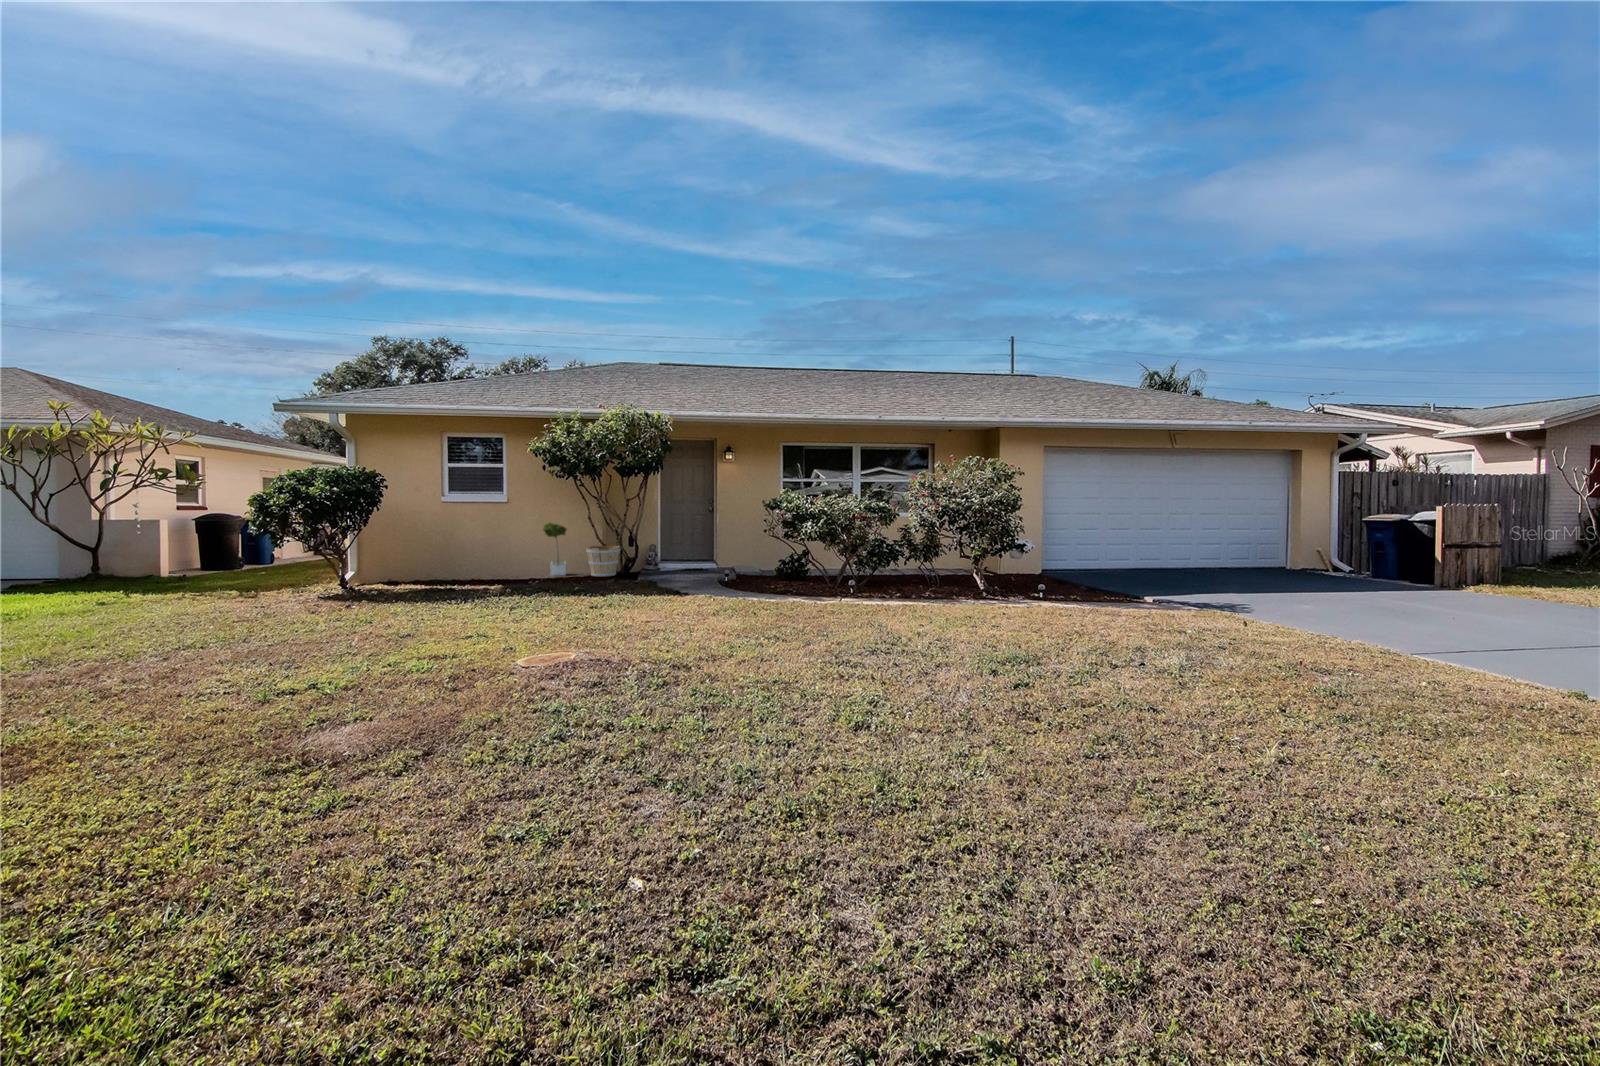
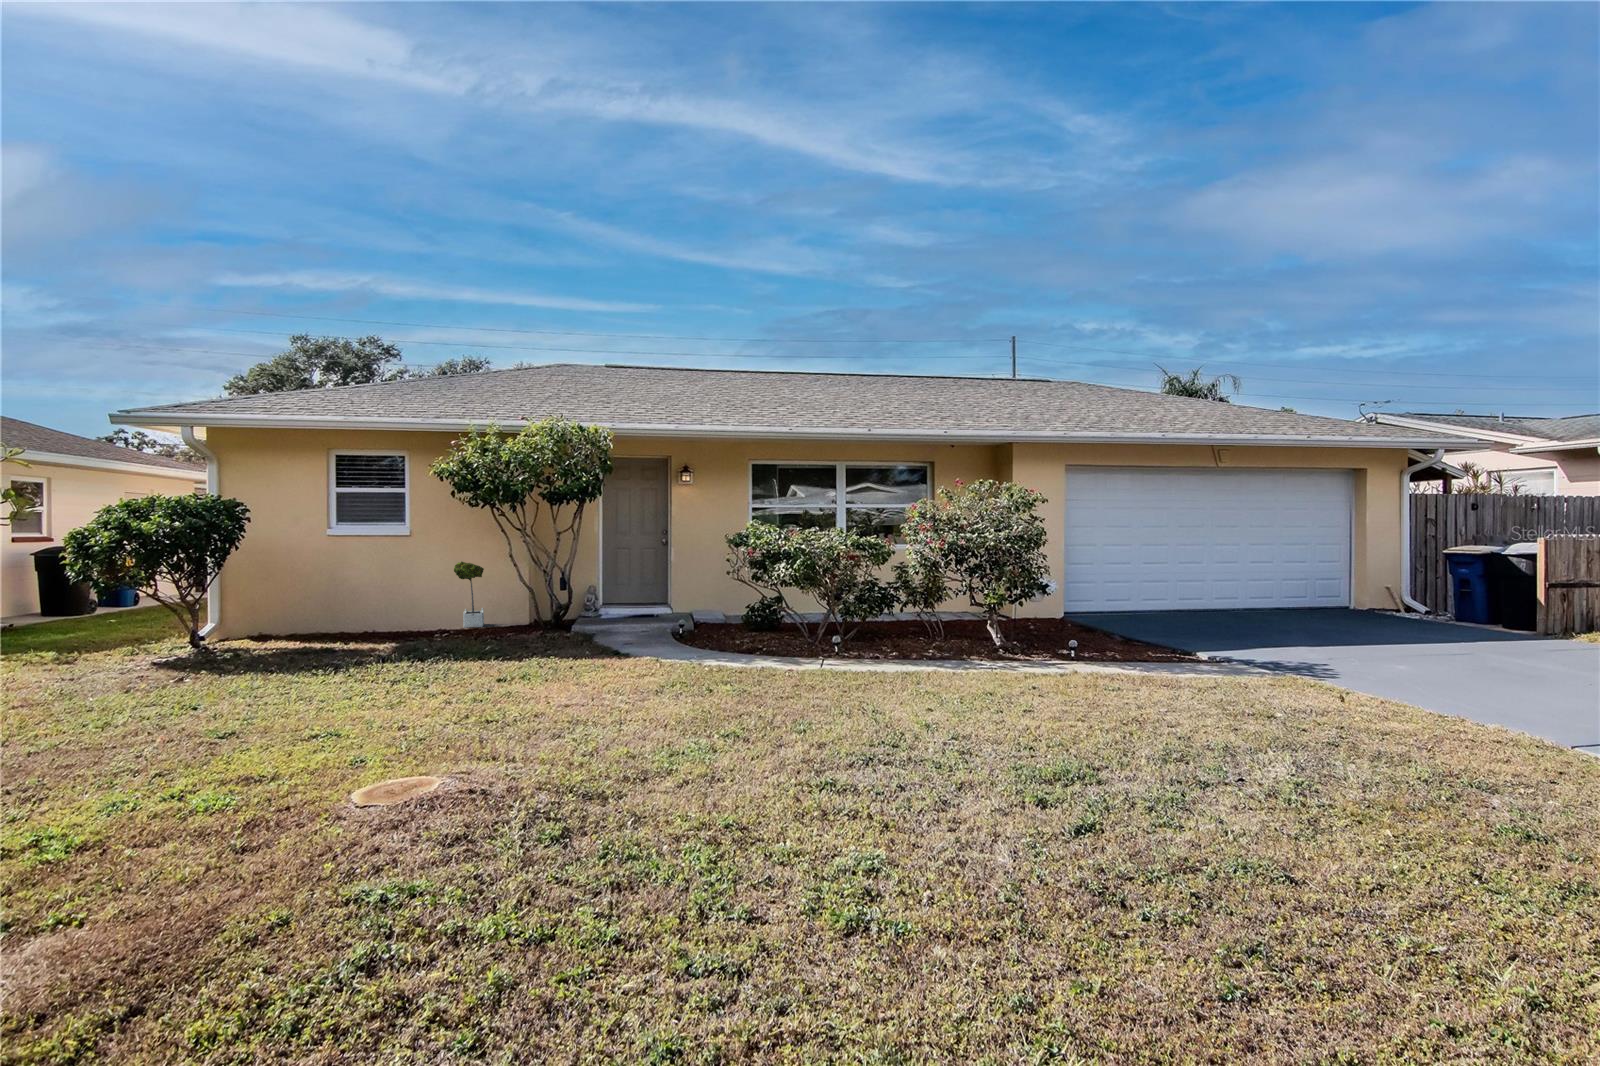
wooden bucket: present [586,545,620,577] -> none [507,589,551,629]

